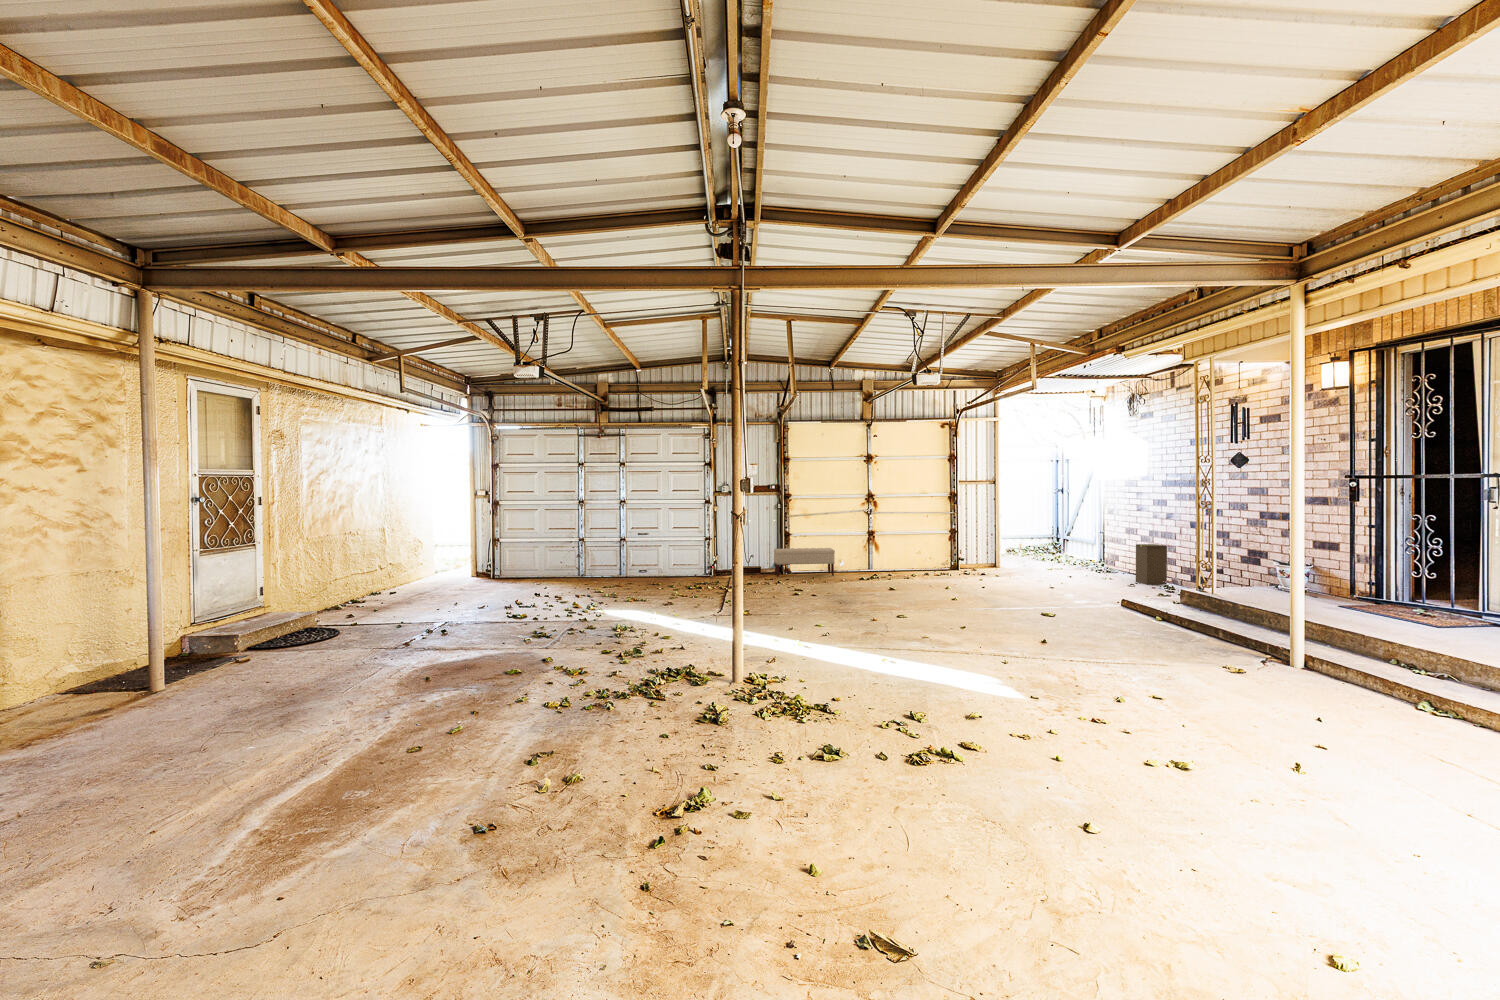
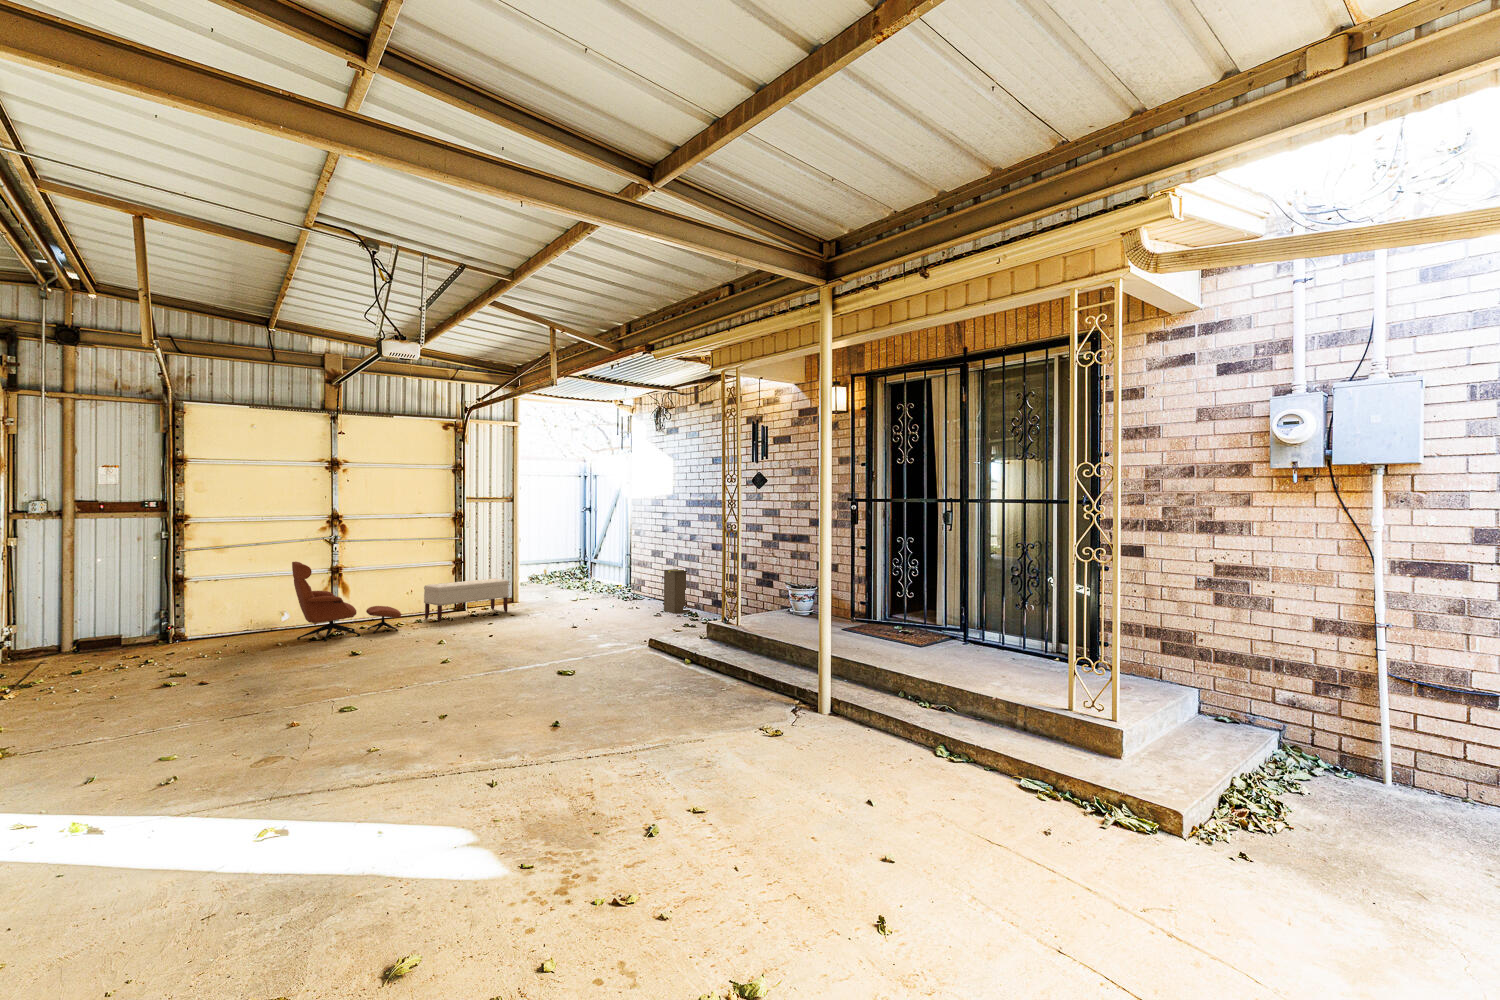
lounge chair: none [851,526,916,579] -> present [292,562,401,641]
bench: present [774,548,835,577] -> present [424,578,509,622]

